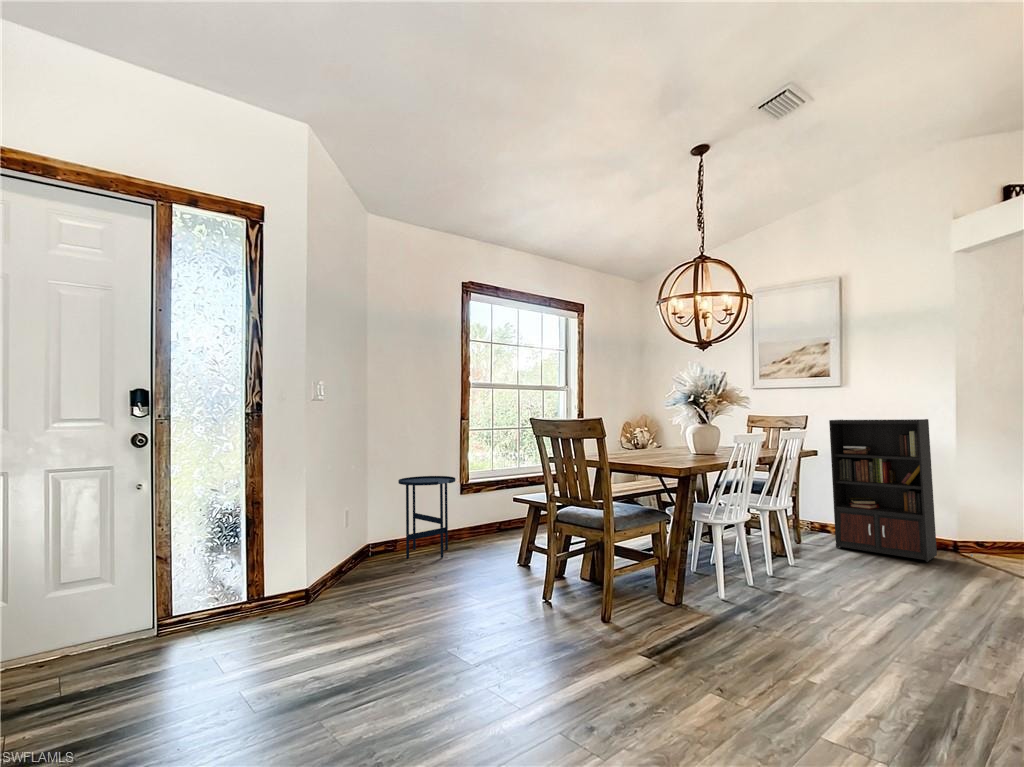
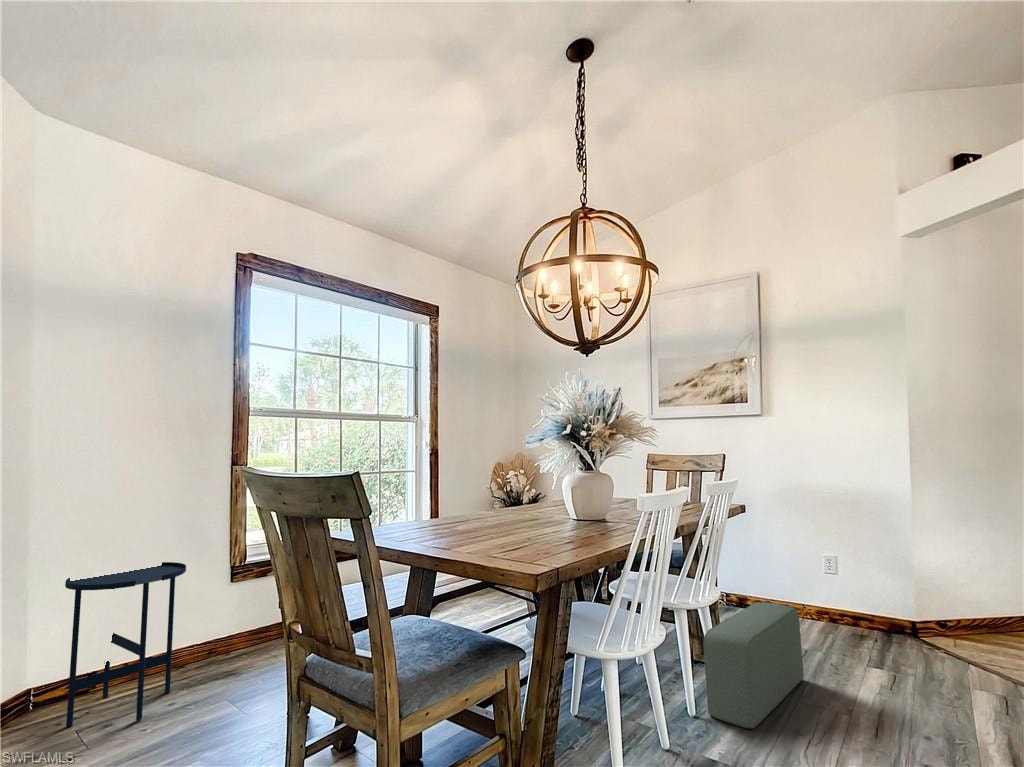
bookcase: present [829,419,973,562] -> none [754,458,942,664]
pouf: none [779,515,854,581] -> present [704,602,804,729]

